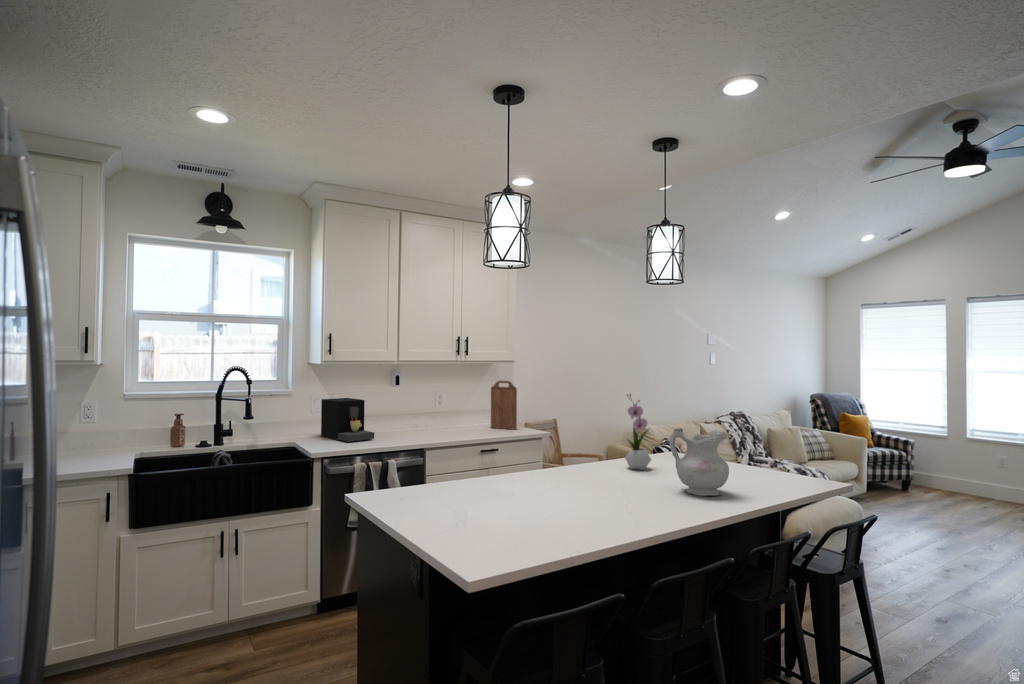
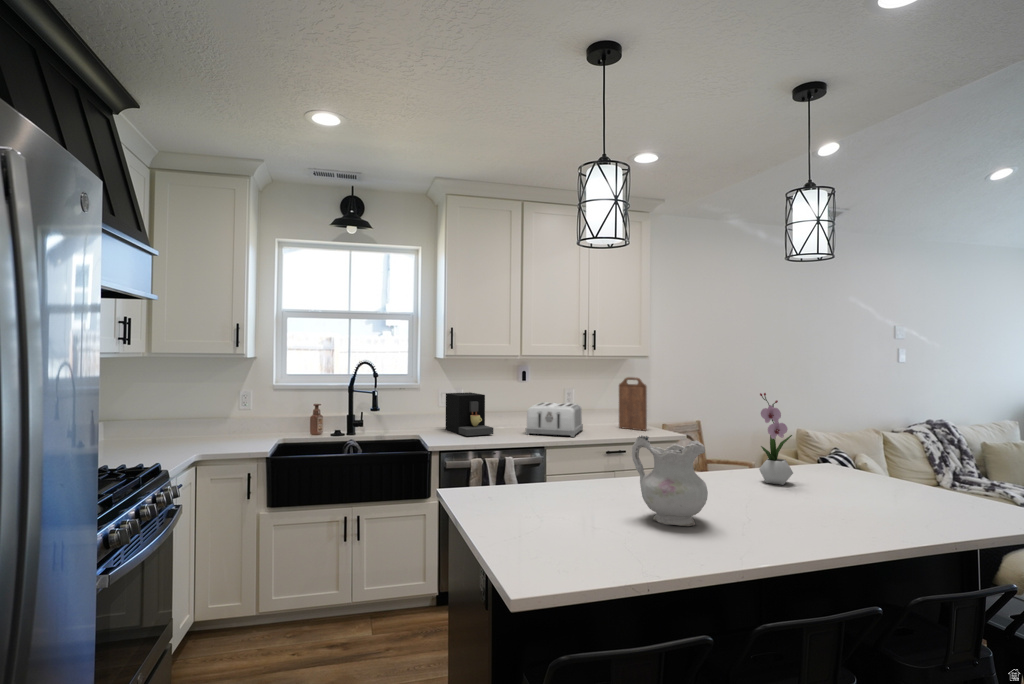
toaster: none [406,406,459,438] -> present [526,402,583,437]
ceramic pitcher: present [670,428,729,496] -> present [632,436,708,526]

